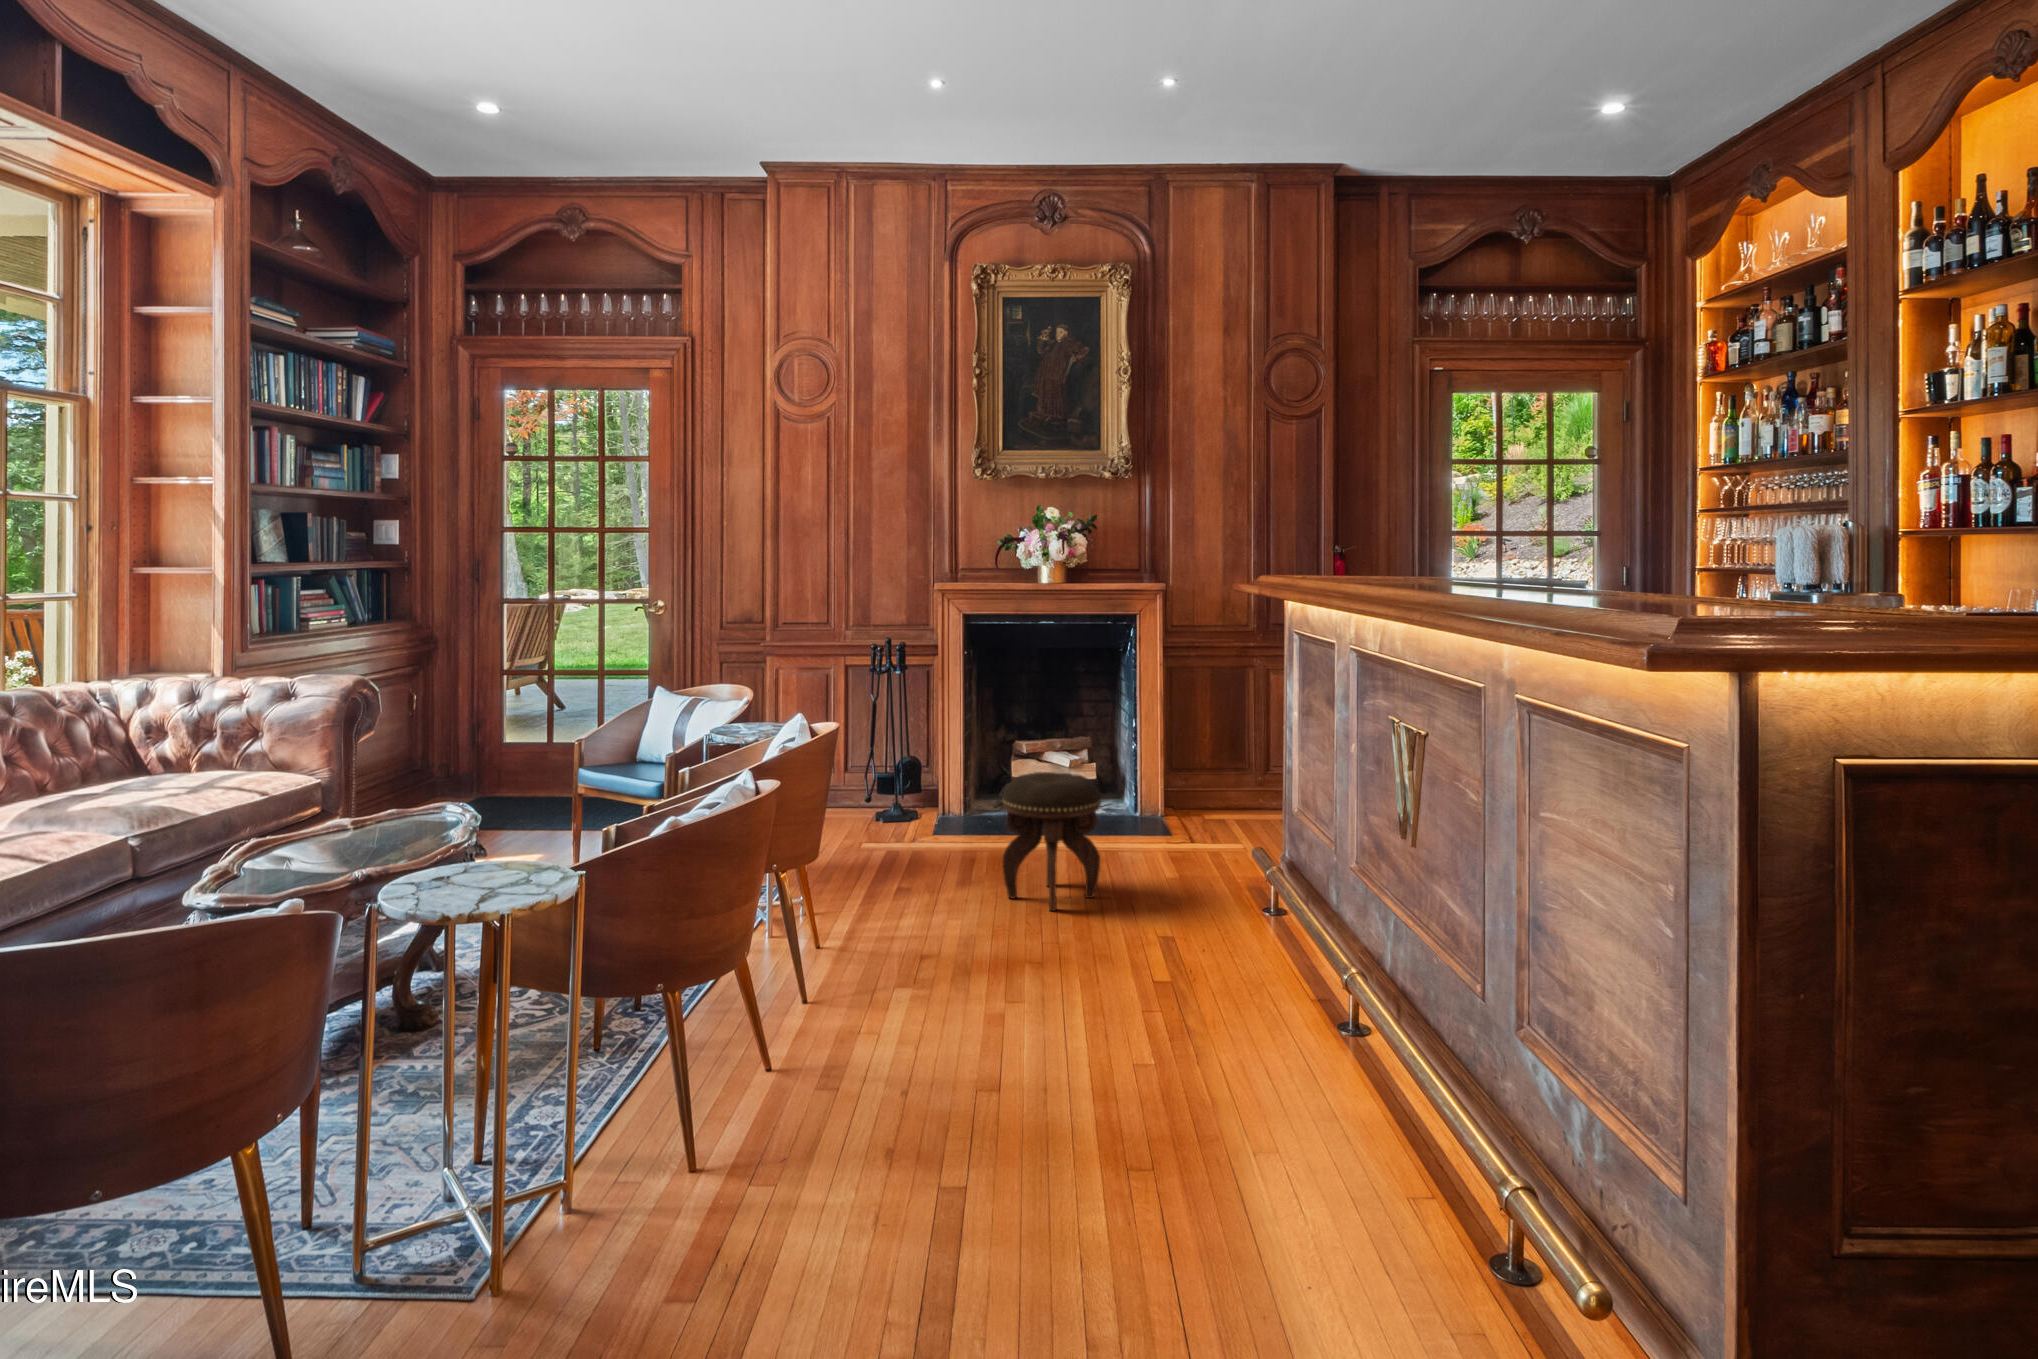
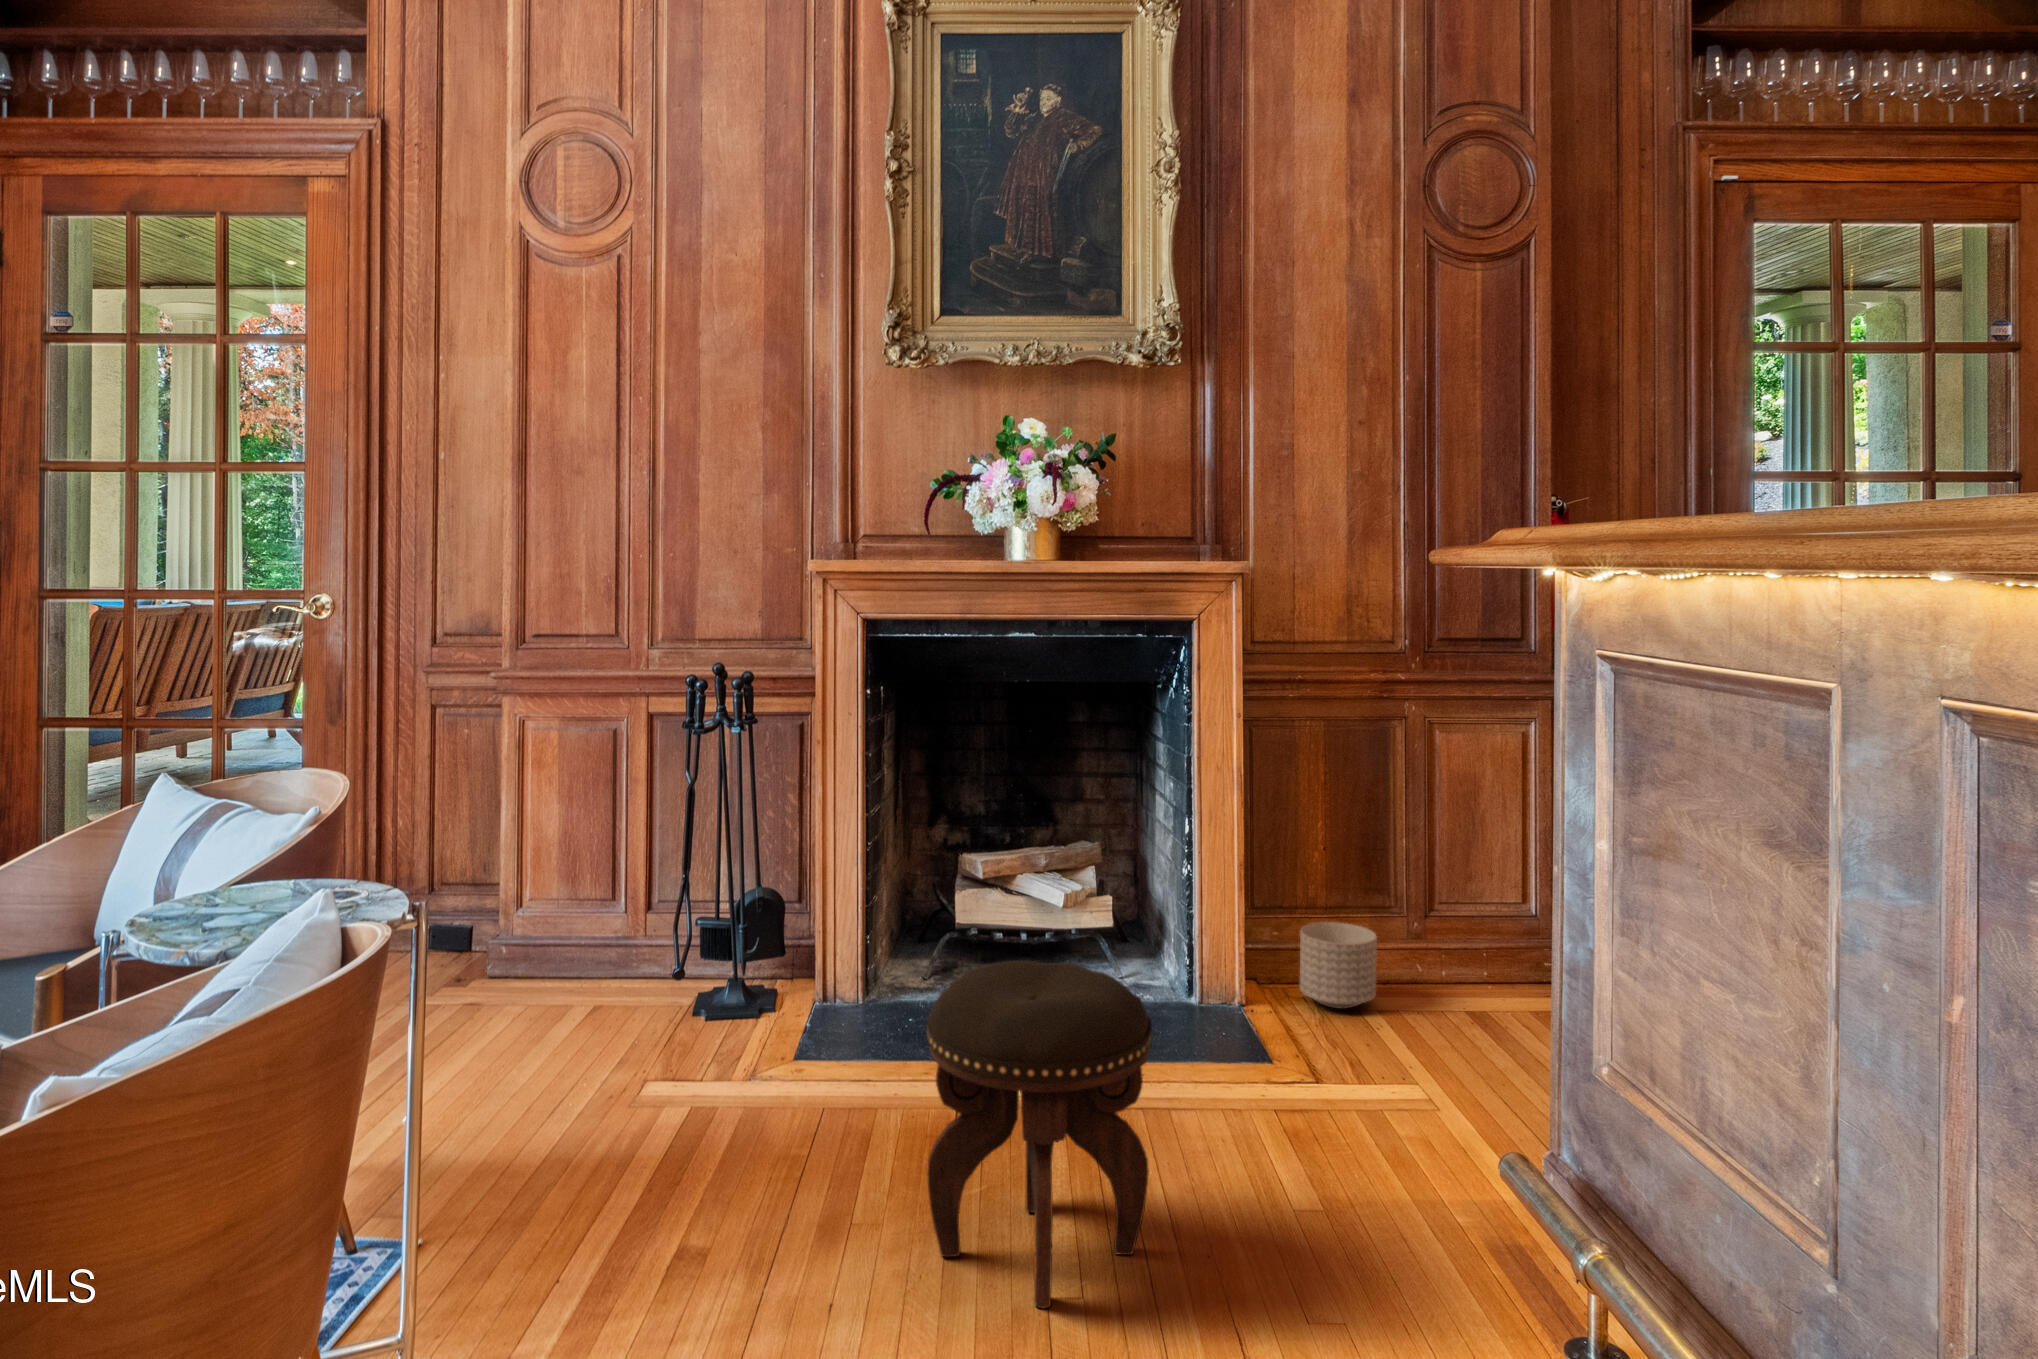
planter: none [1196,777,1236,821] -> present [1300,922,1377,1009]

